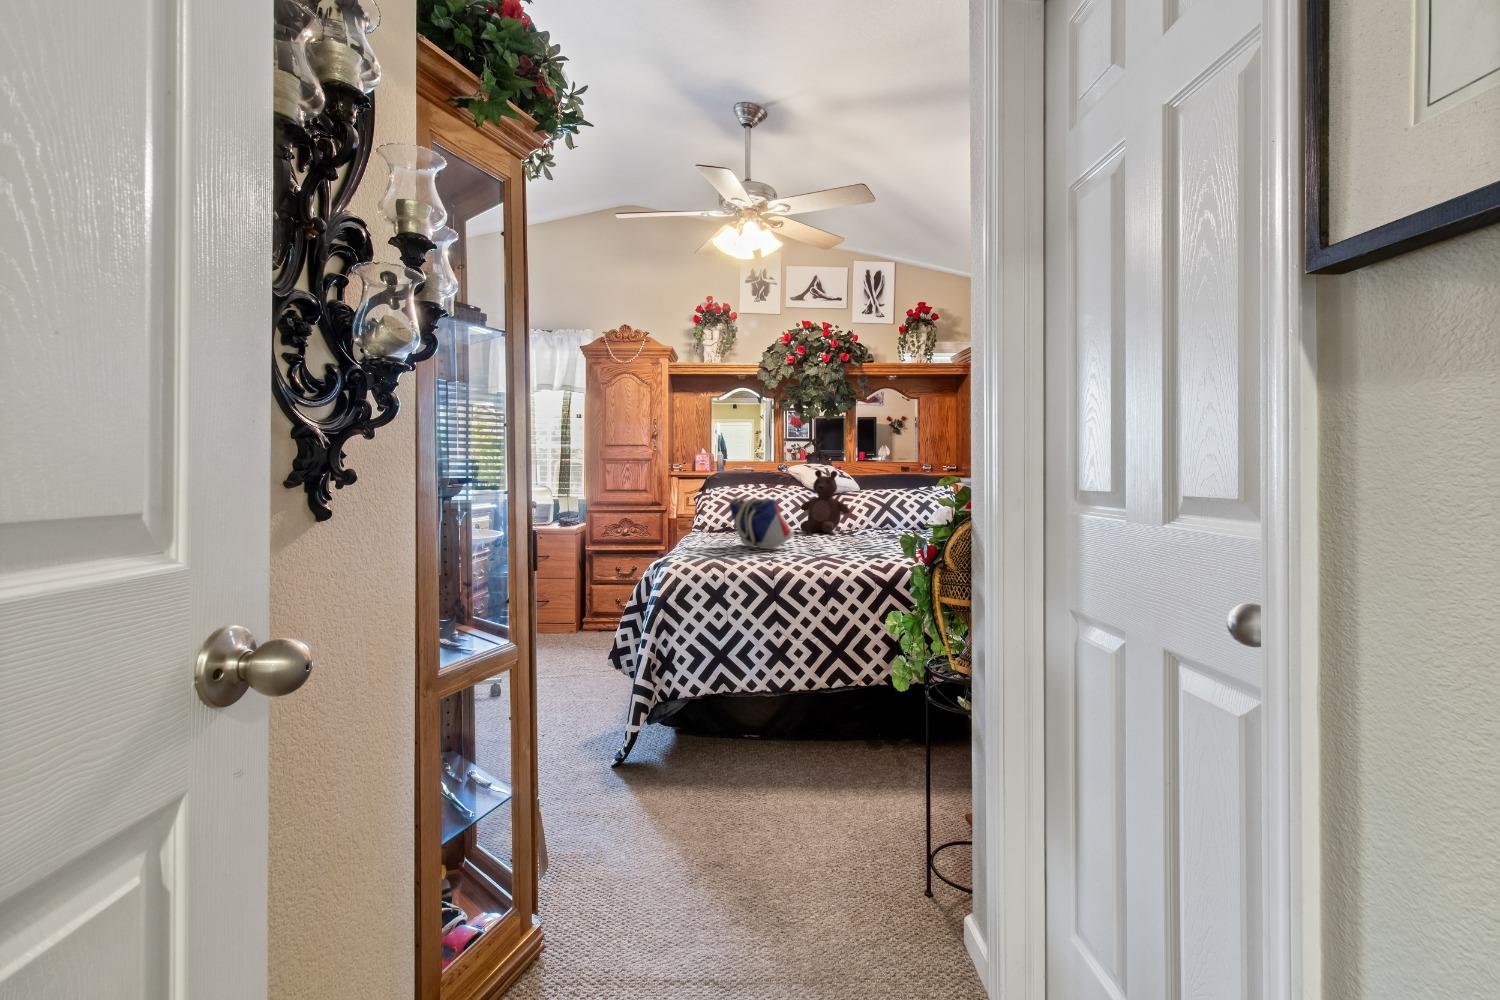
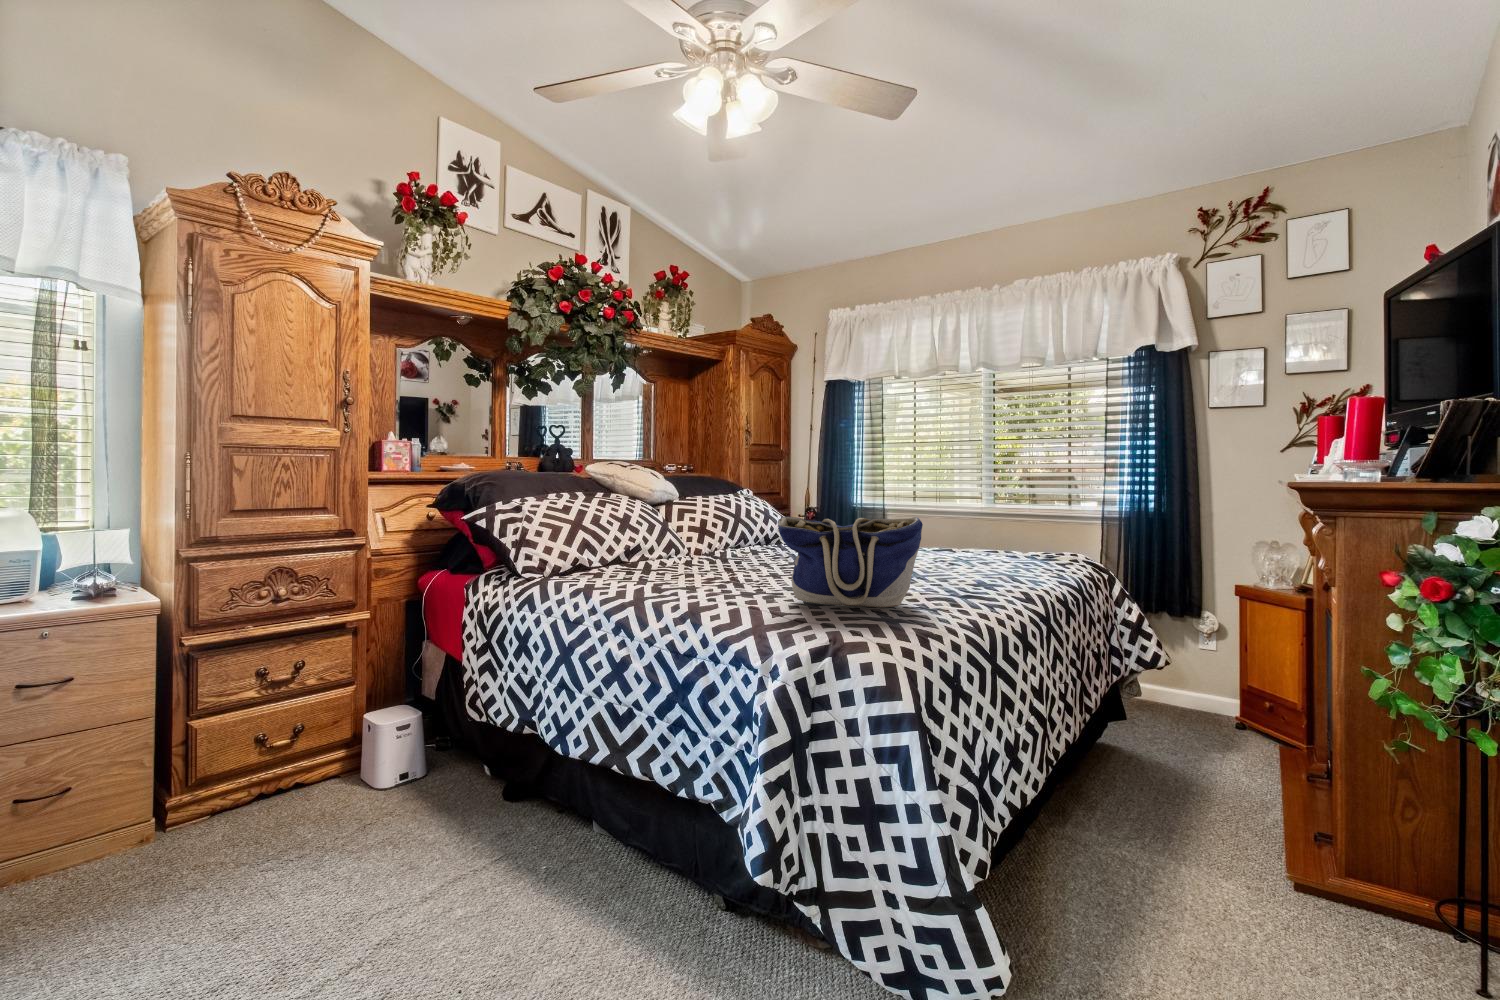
teddy bear: present [800,470,849,533] -> none [689,470,763,565]

